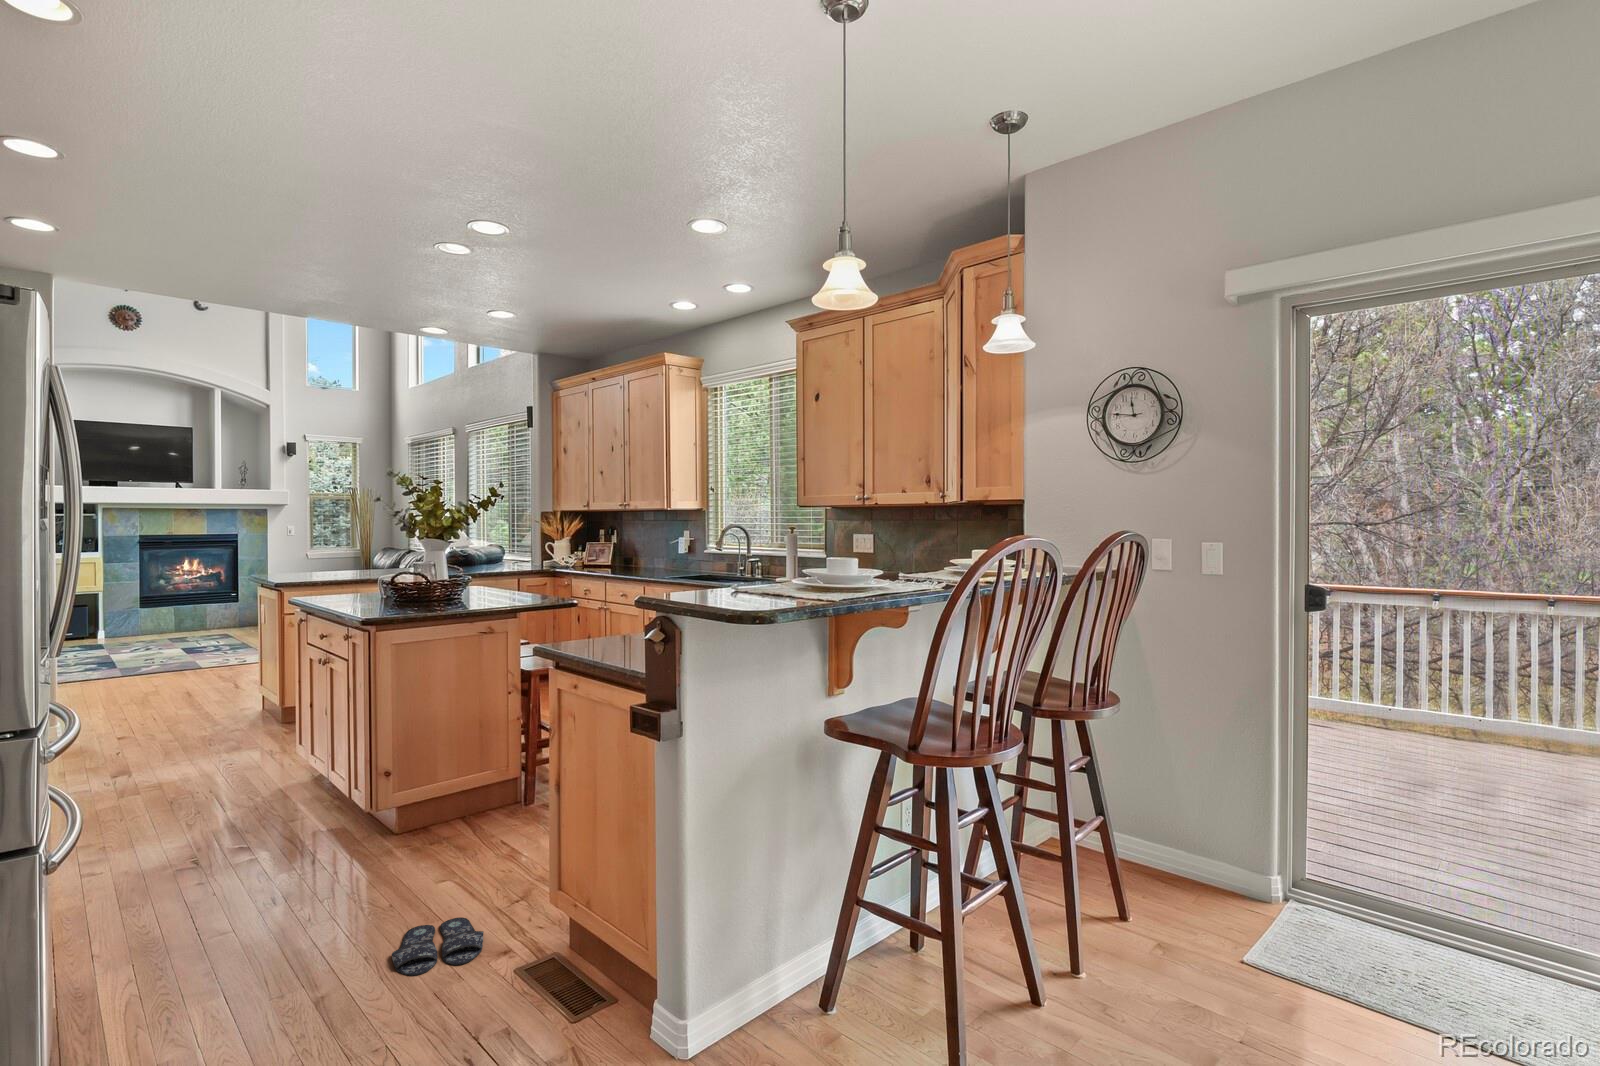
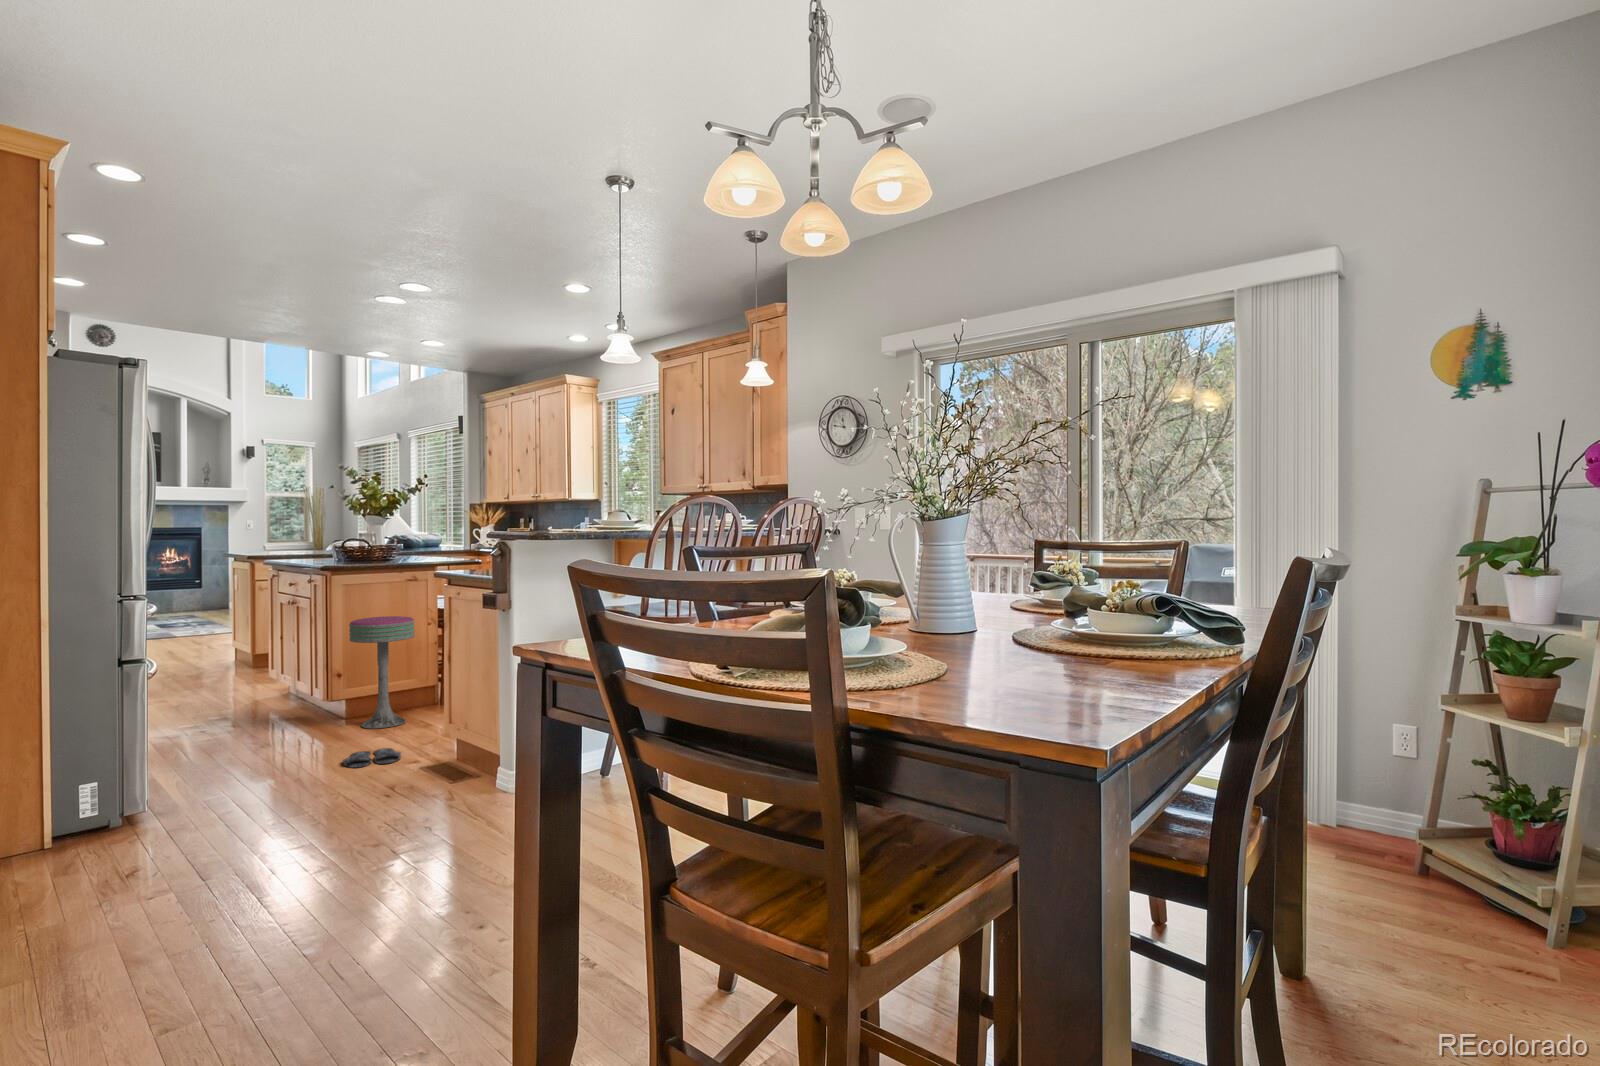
bar stool: none [401,689,494,862] -> present [349,616,415,729]

